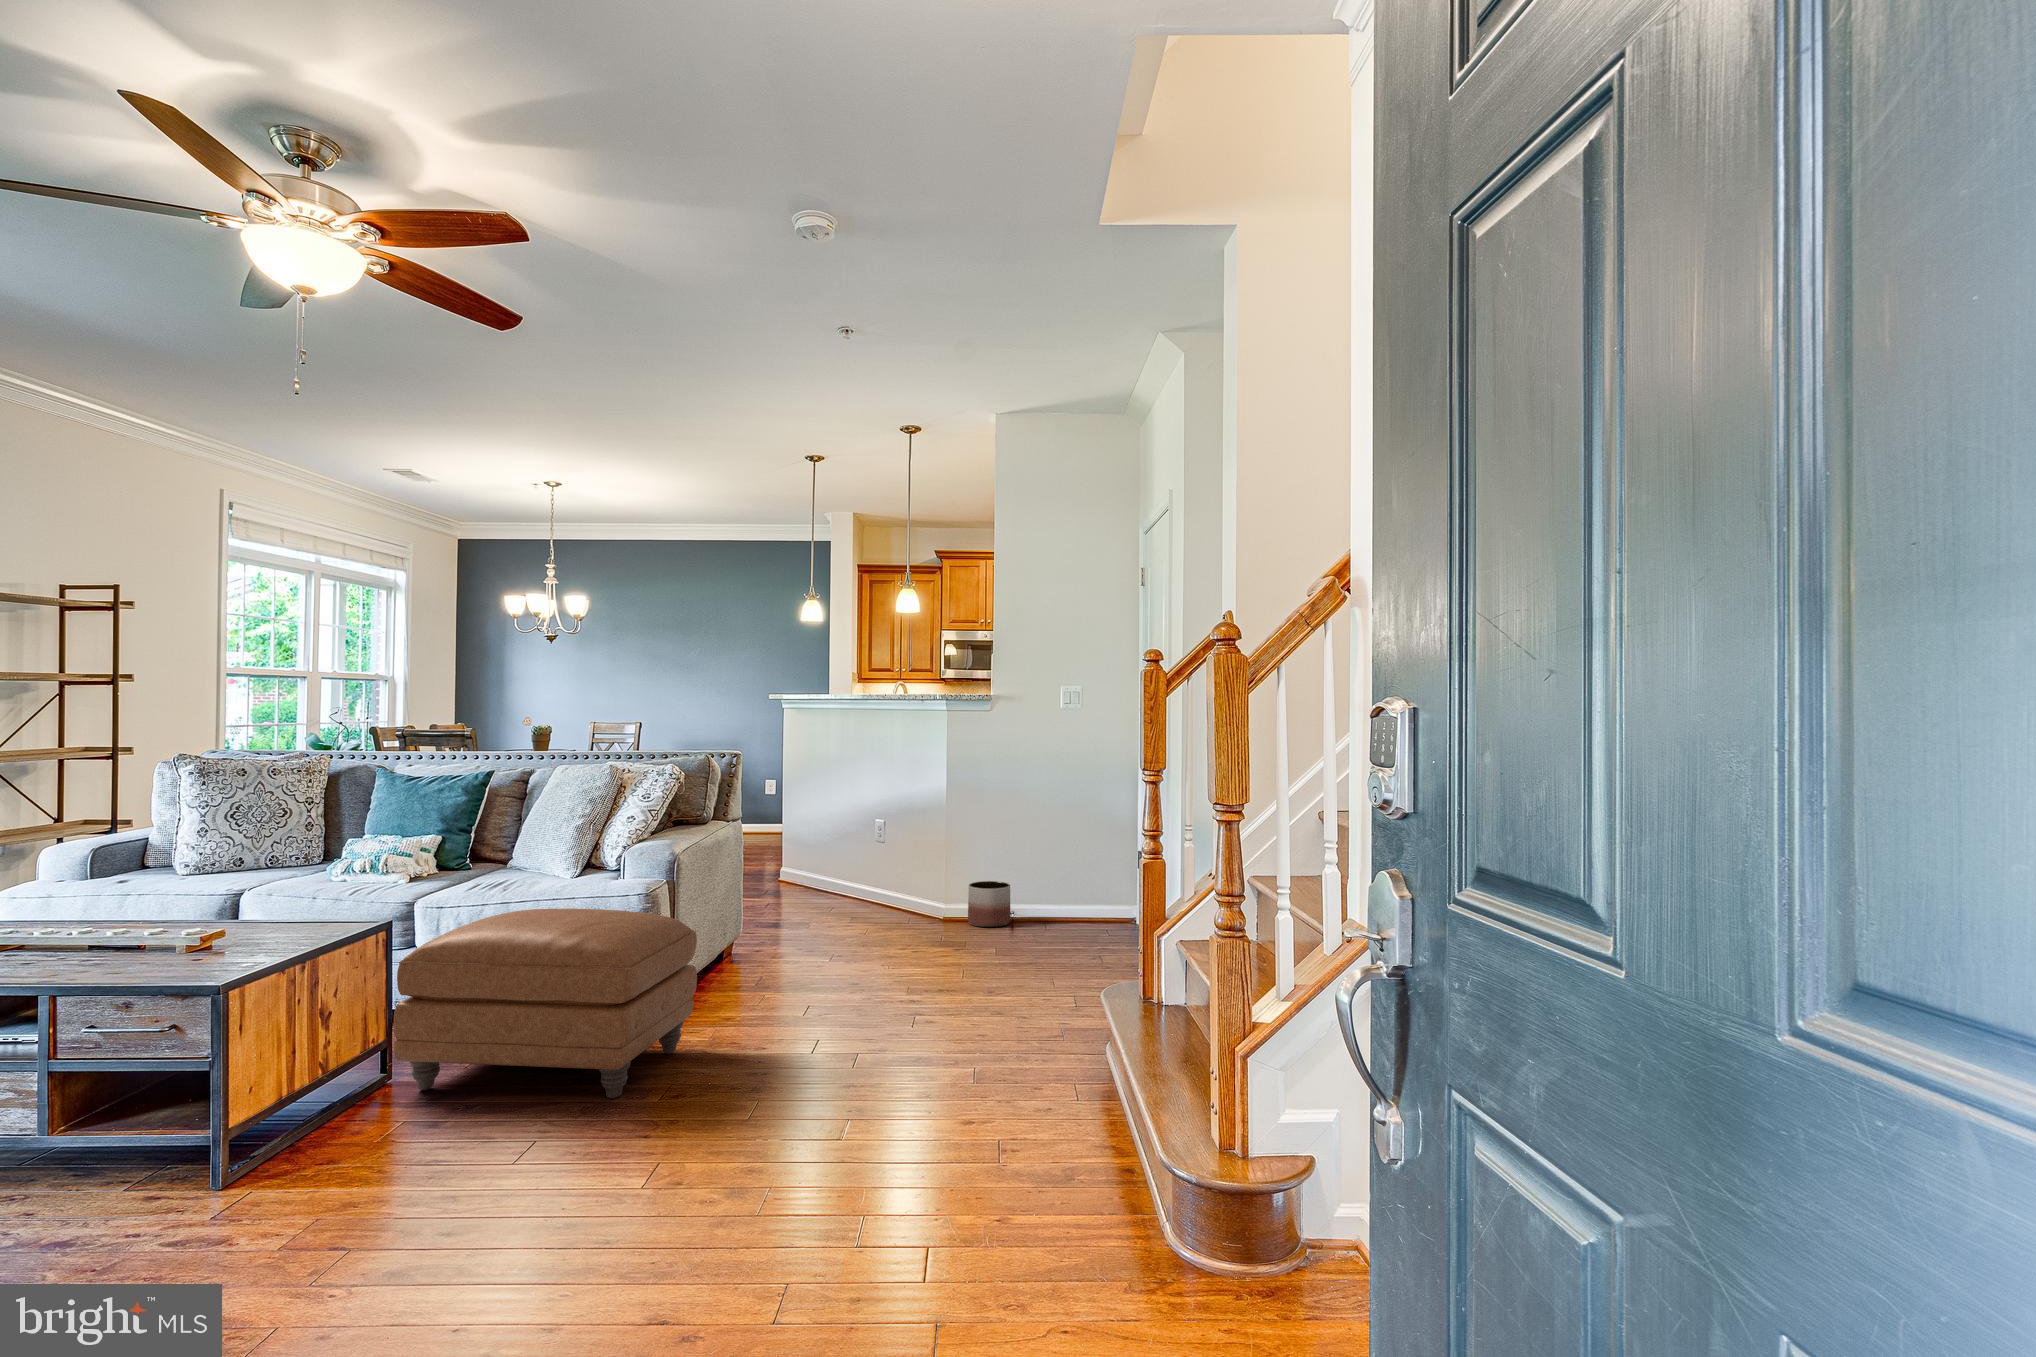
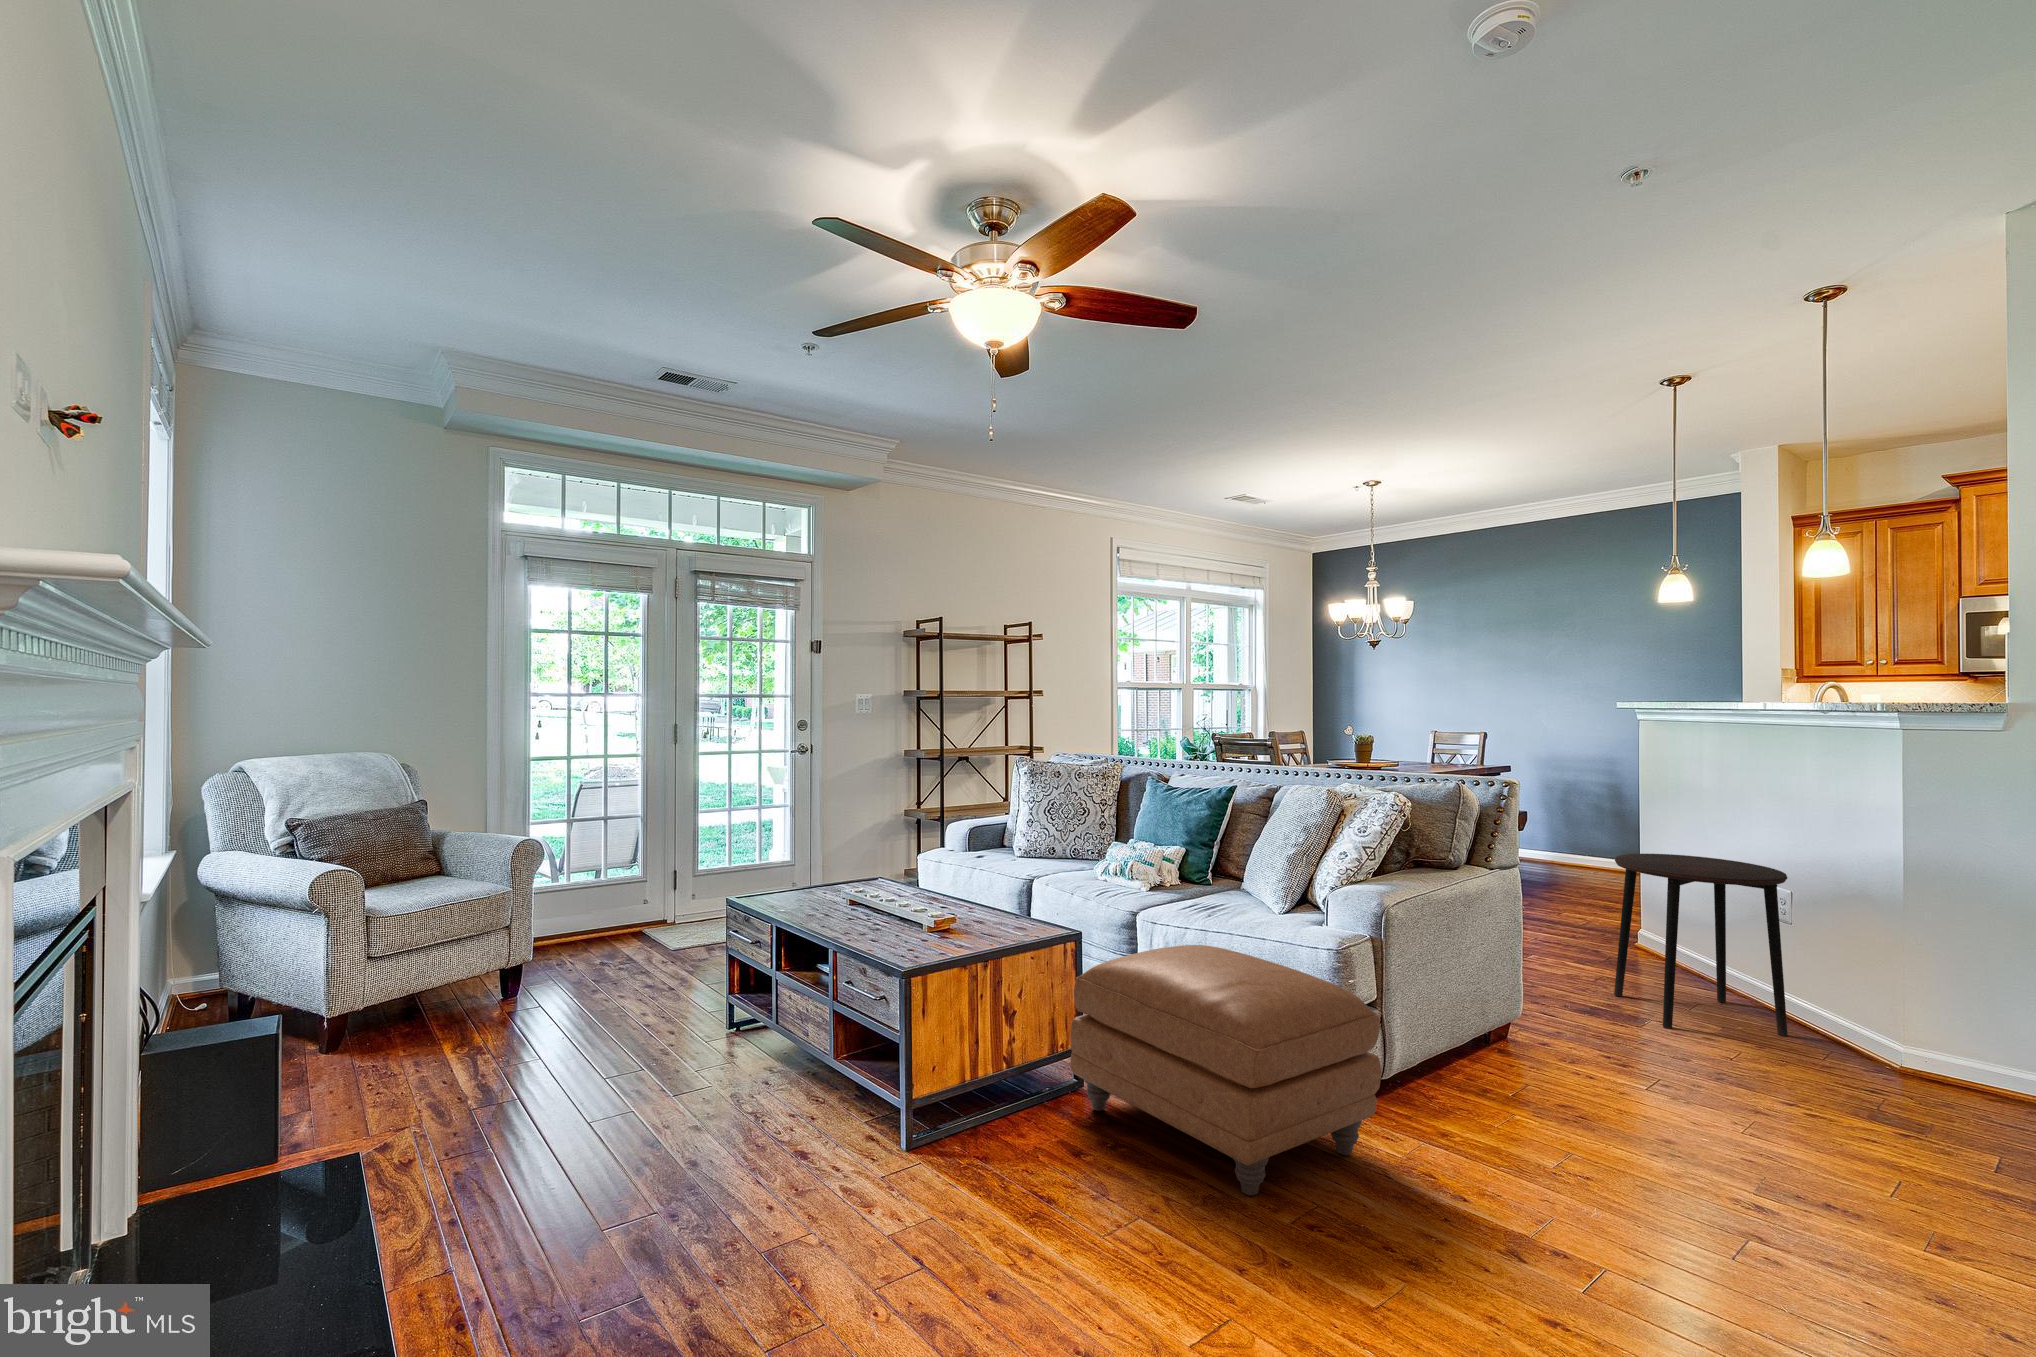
side table: none [795,797,905,926] -> present [1614,854,1788,1036]
planter: present [968,881,1010,927] -> none [1901,1017,1993,1100]

